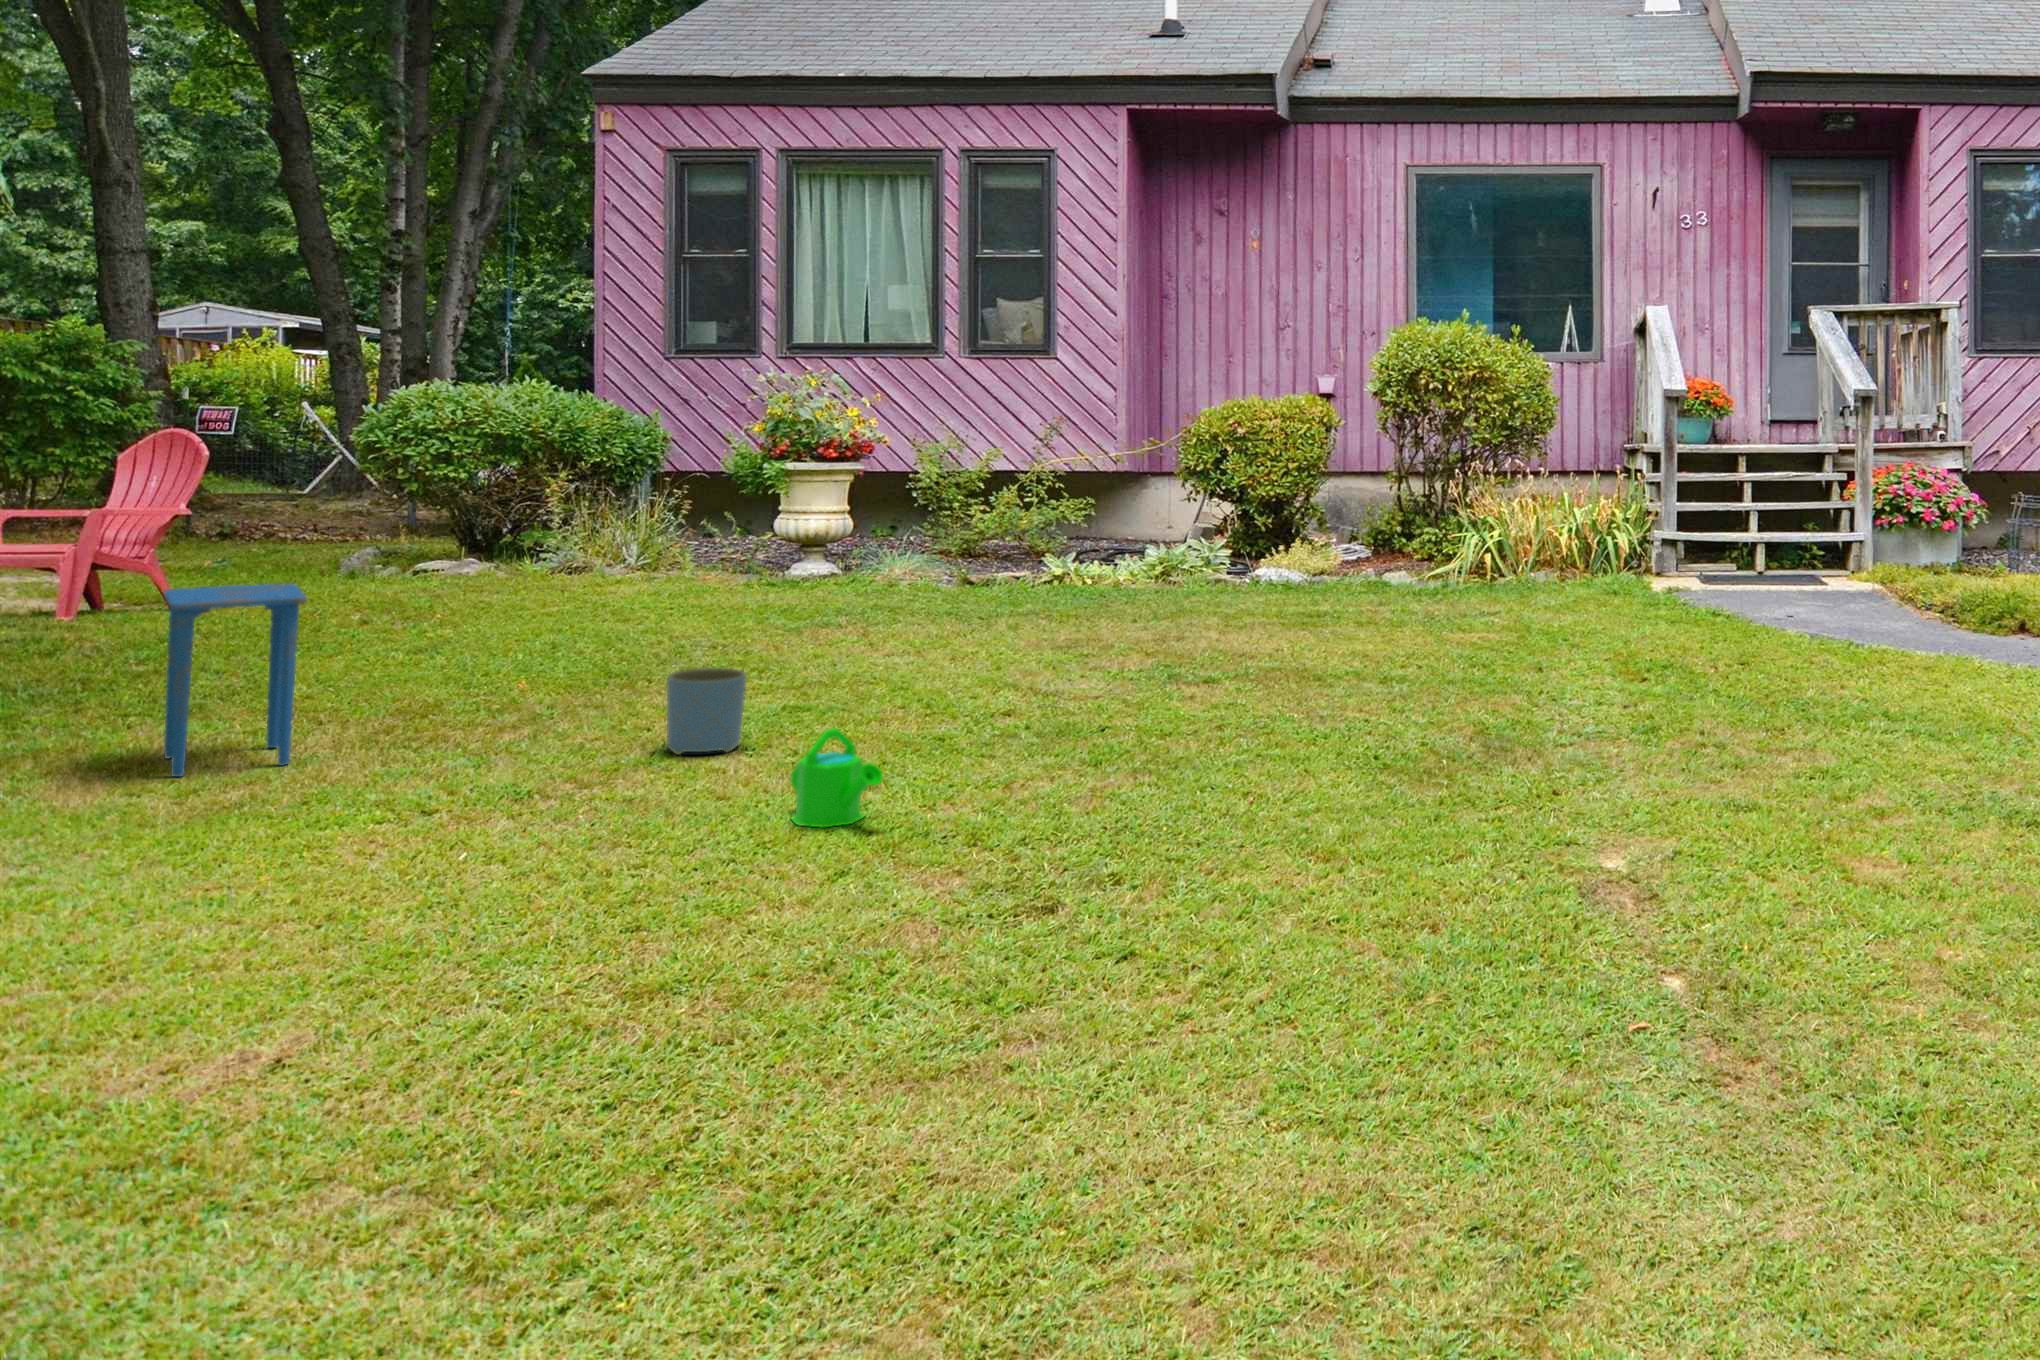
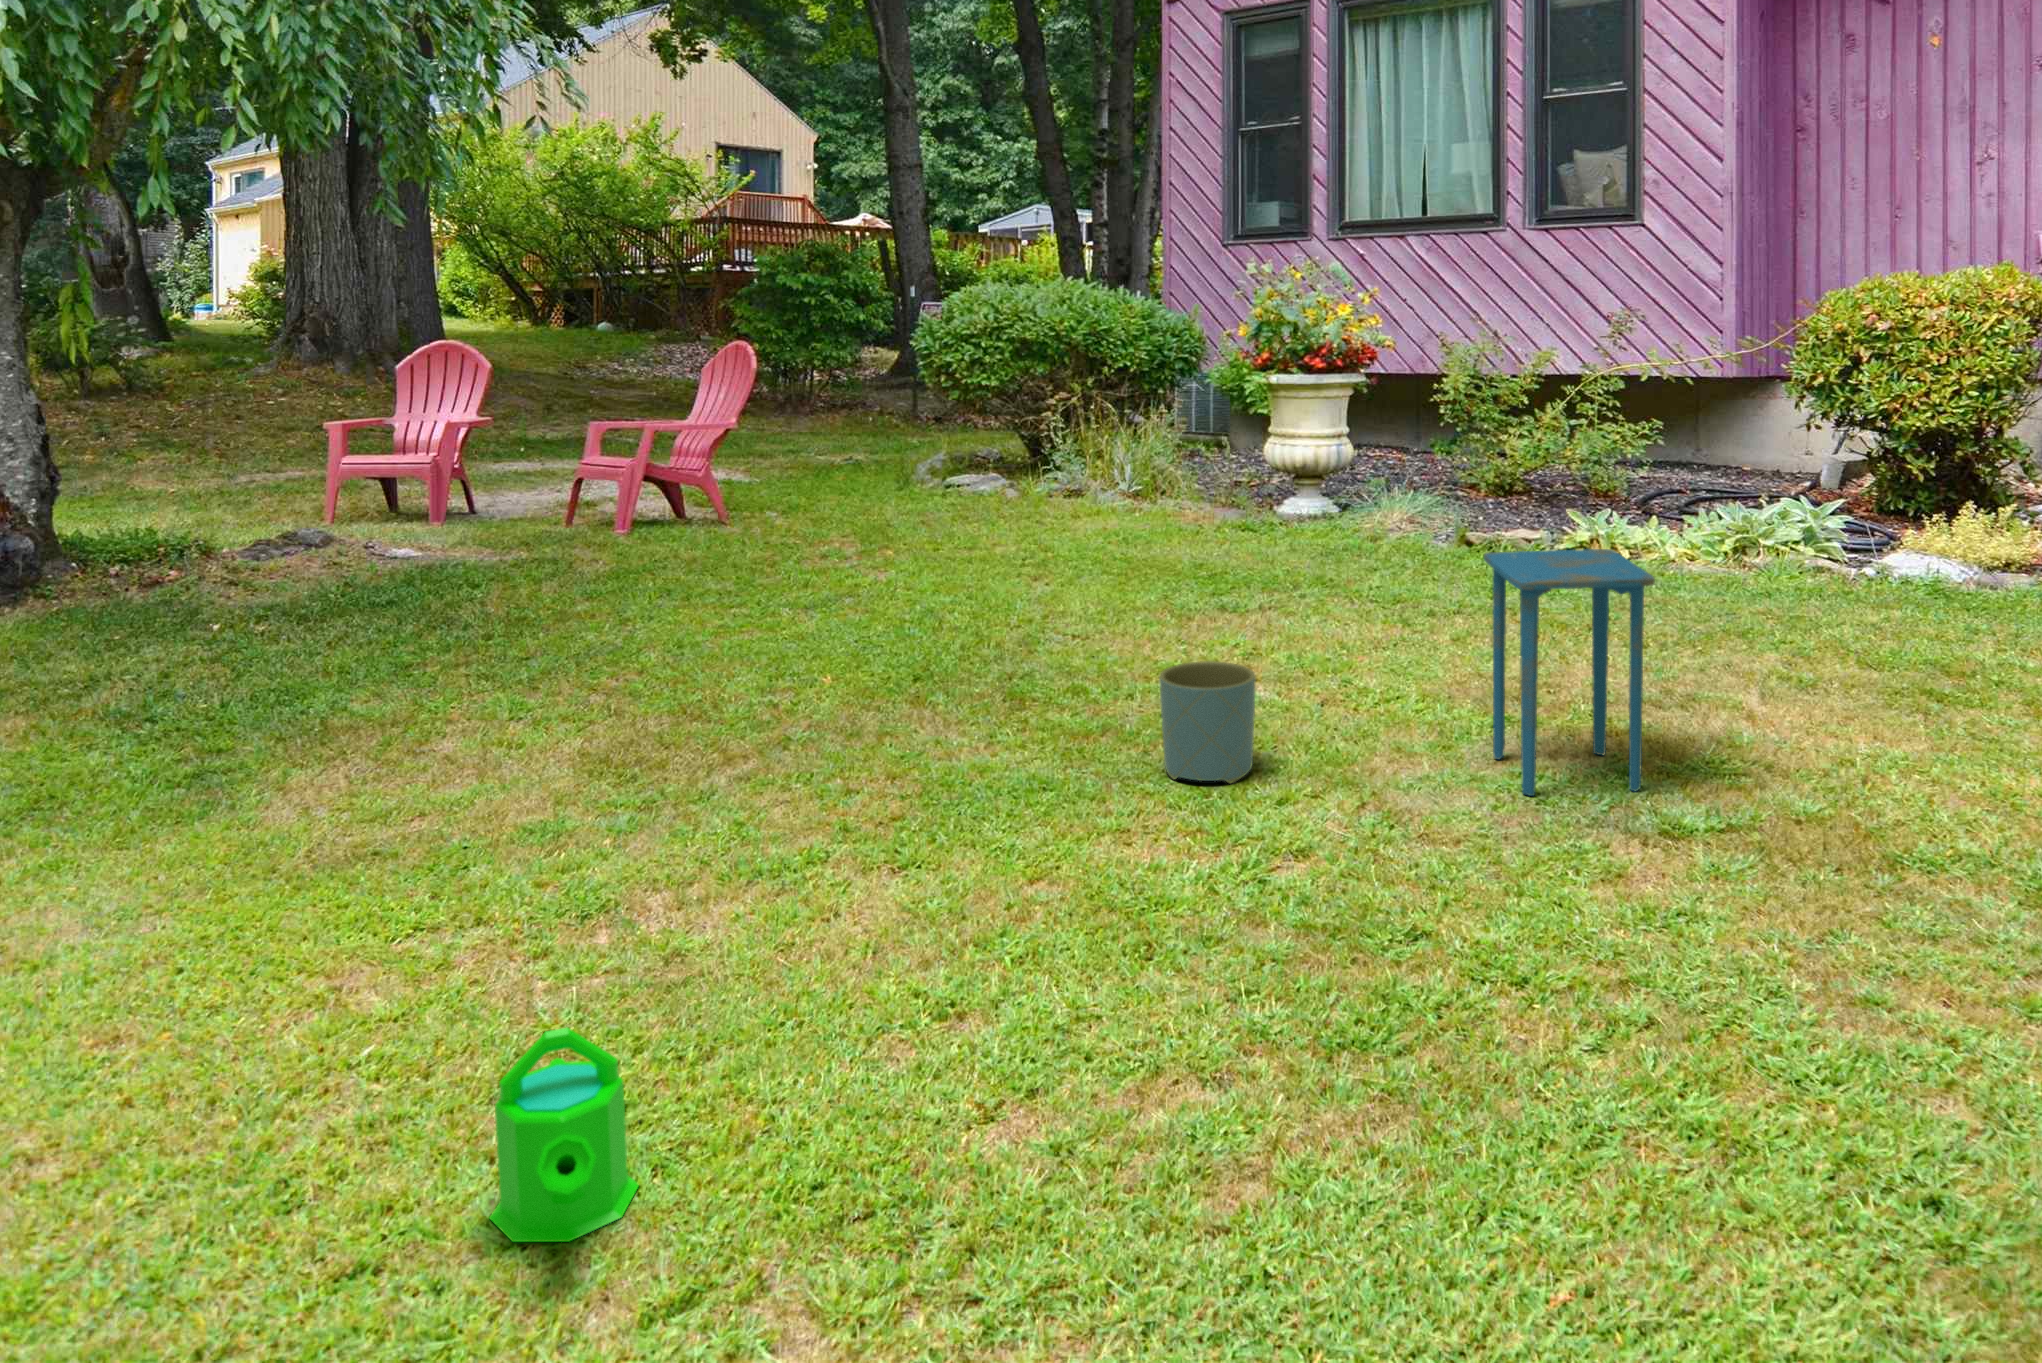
side table: present [164,583,307,777] -> present [1484,549,1655,796]
planter: present [667,668,747,755] -> present [1159,661,1256,783]

